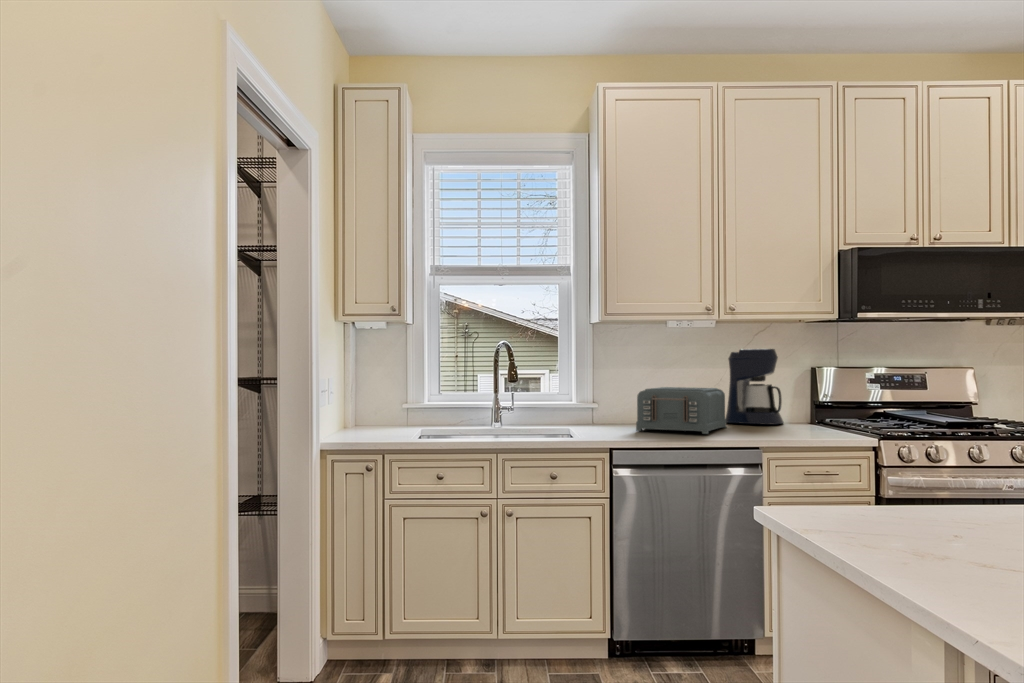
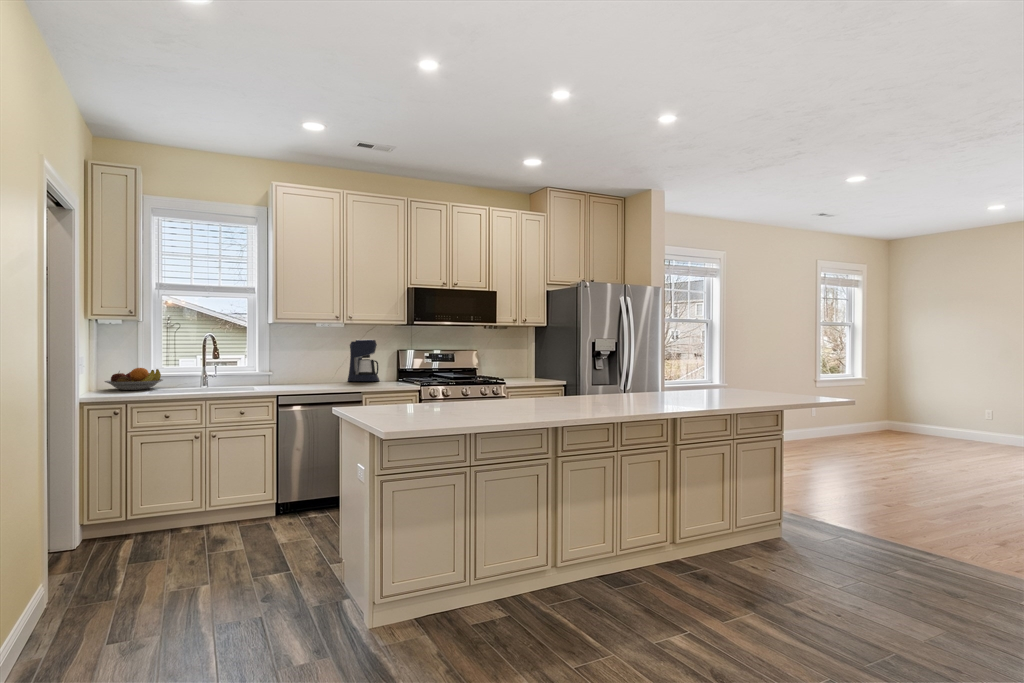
toaster: present [636,387,726,434] -> none [294,362,347,386]
fruit bowl: none [361,395,440,429] -> present [105,368,163,390]

